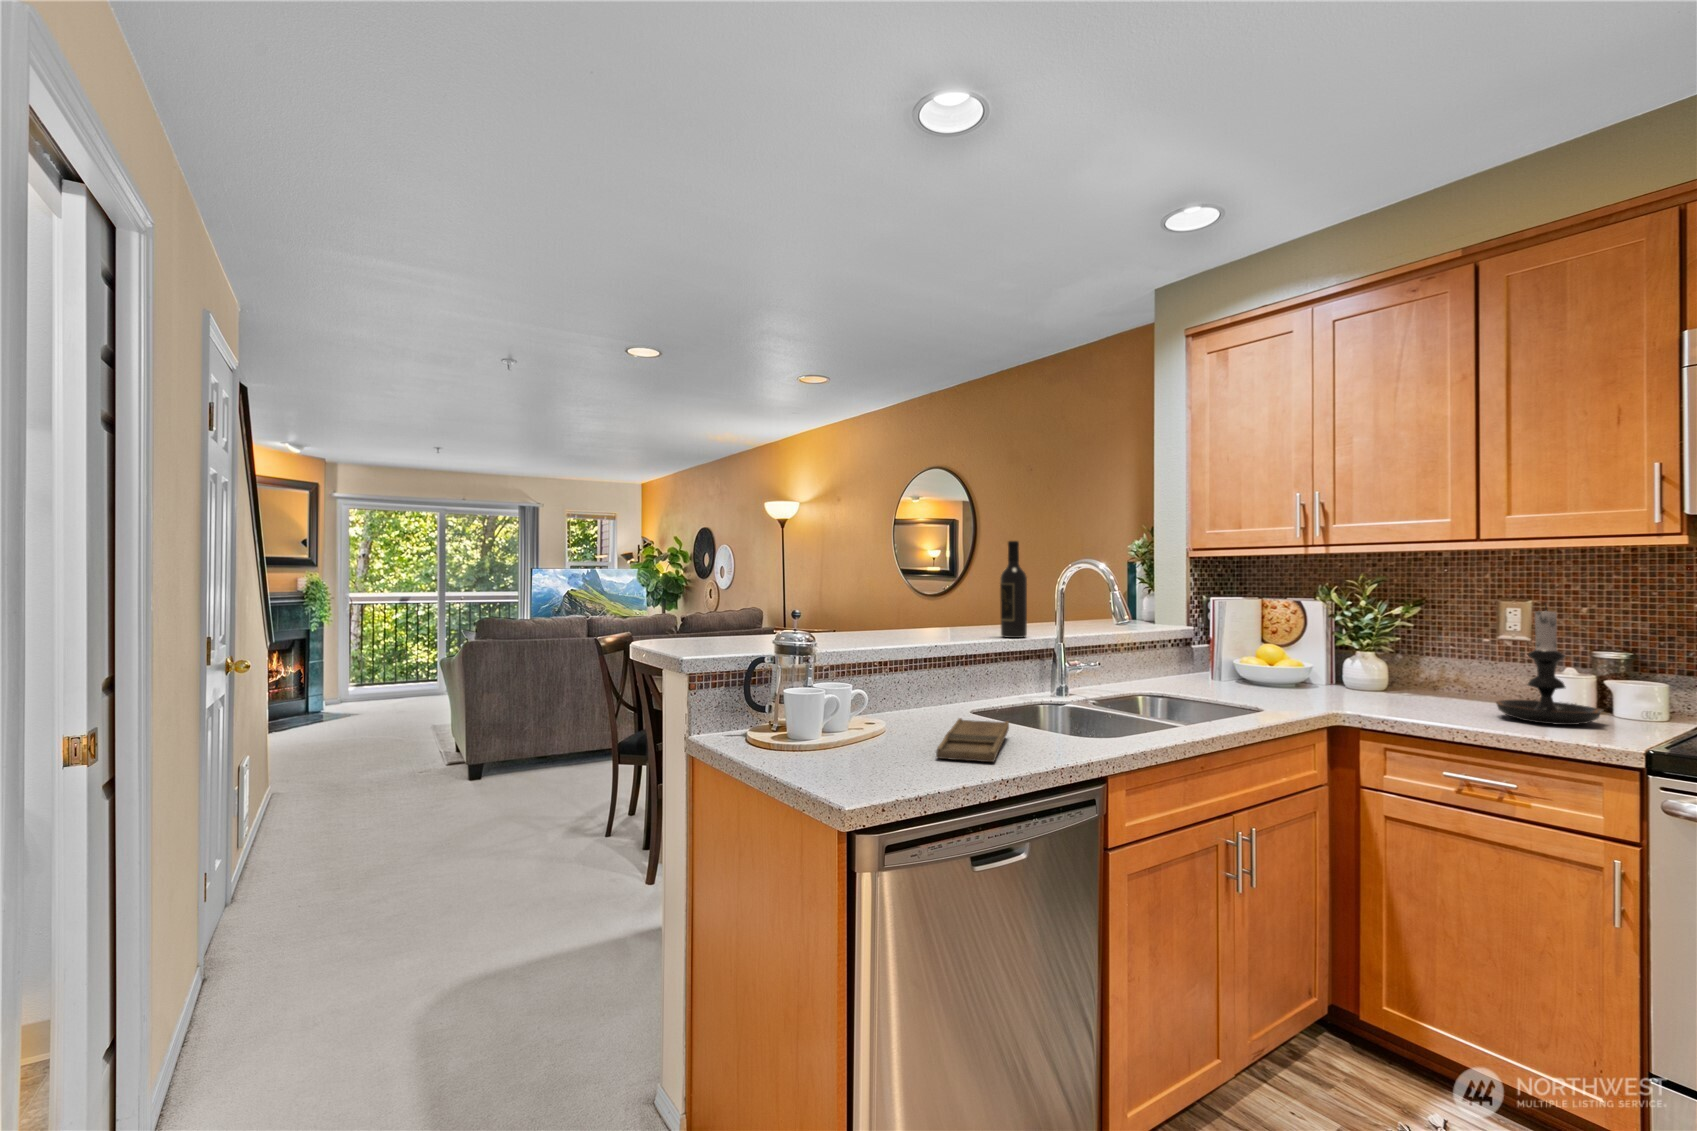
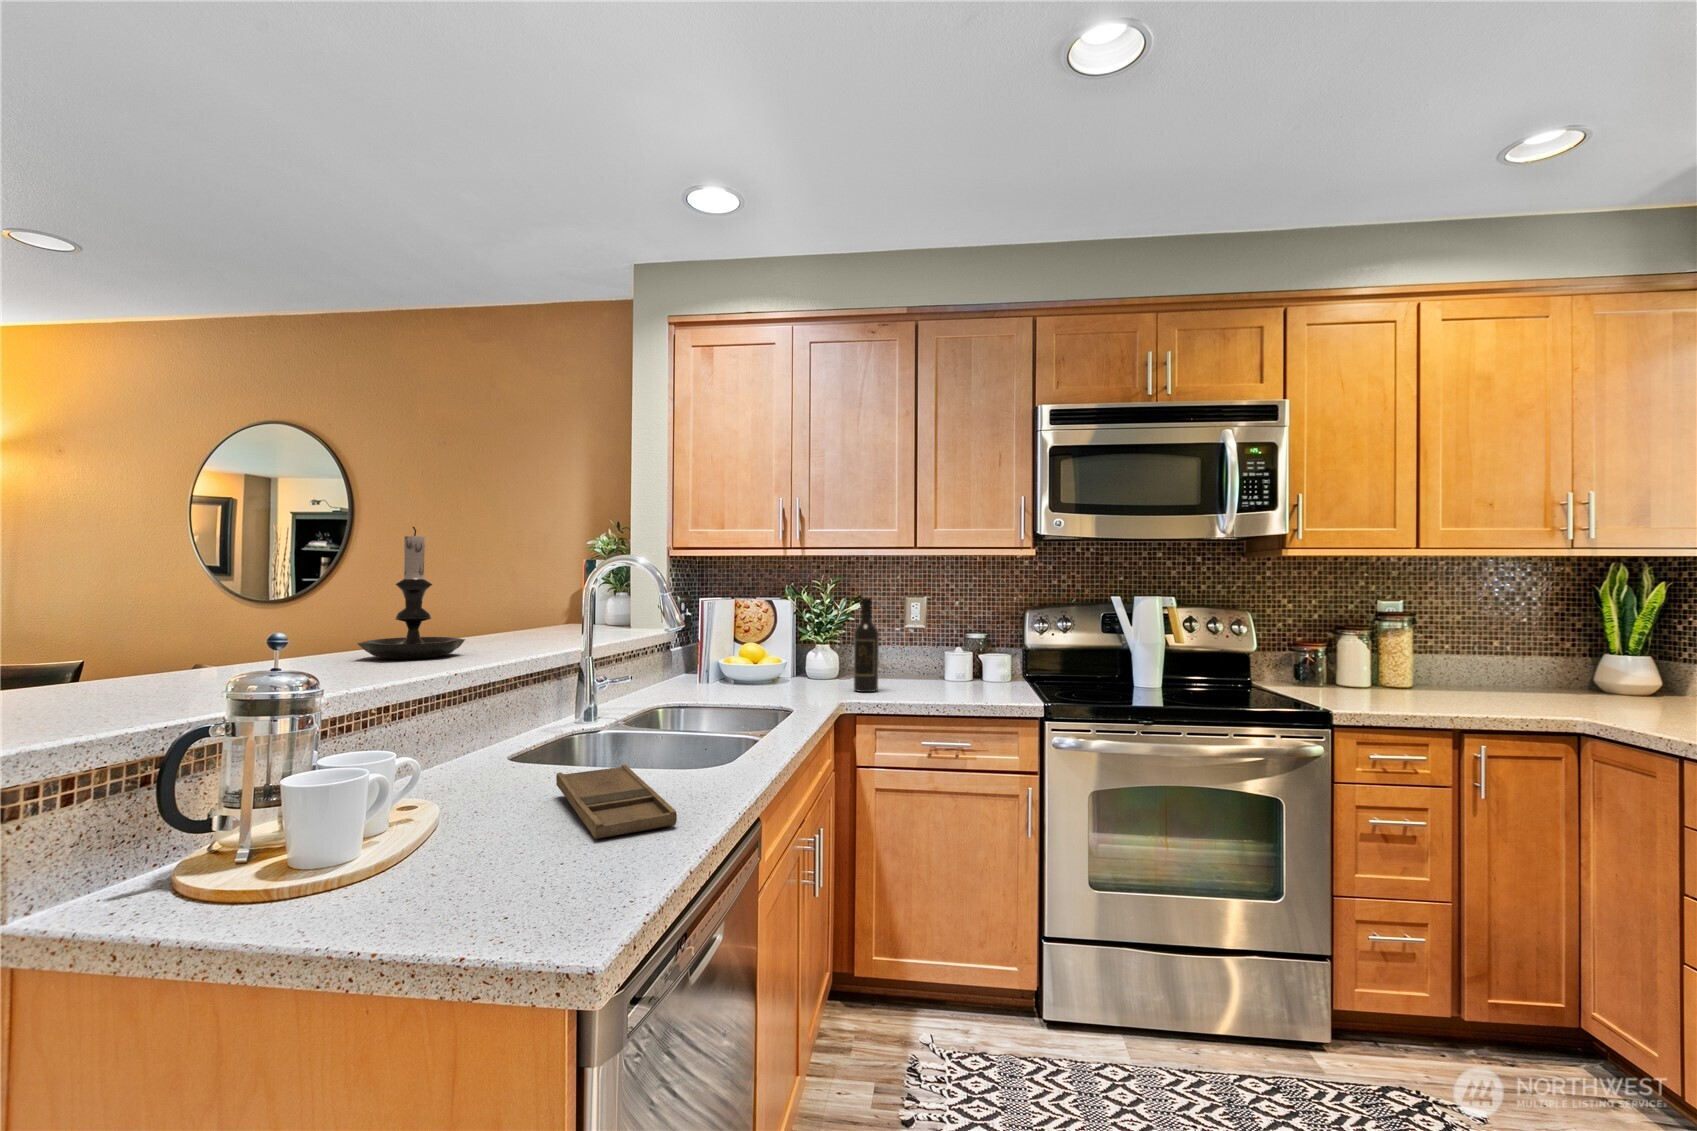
wine bottle: present [1000,541,1027,638] -> present [854,598,879,692]
candle holder: present [1496,604,1603,725] -> present [357,527,465,659]

